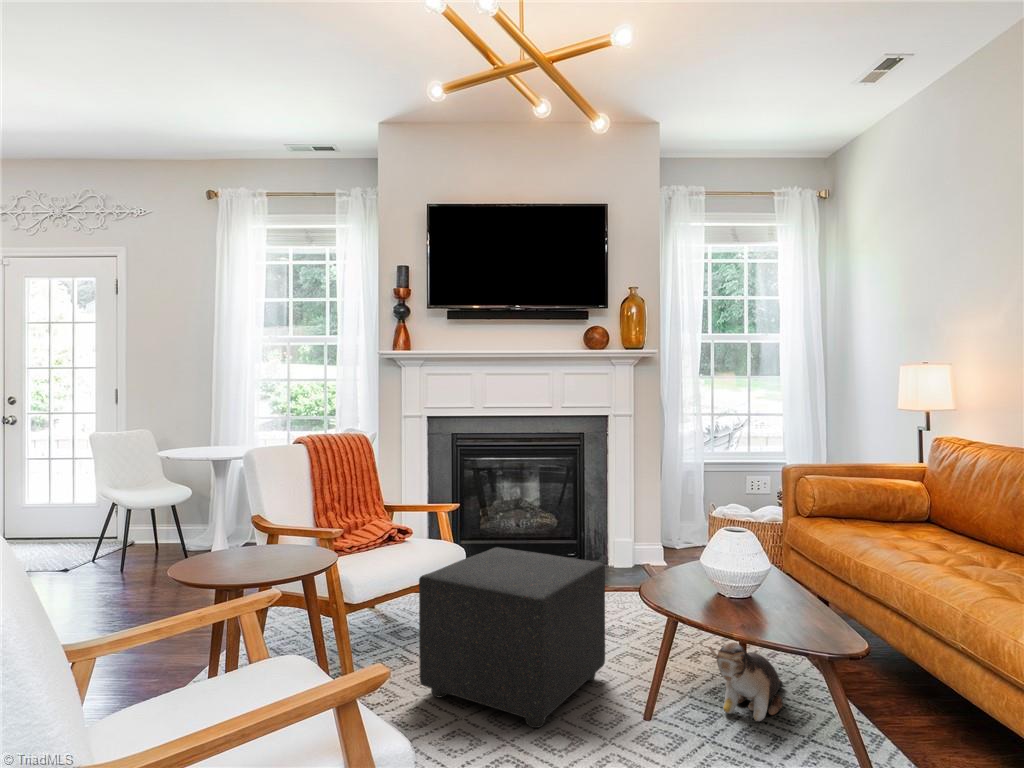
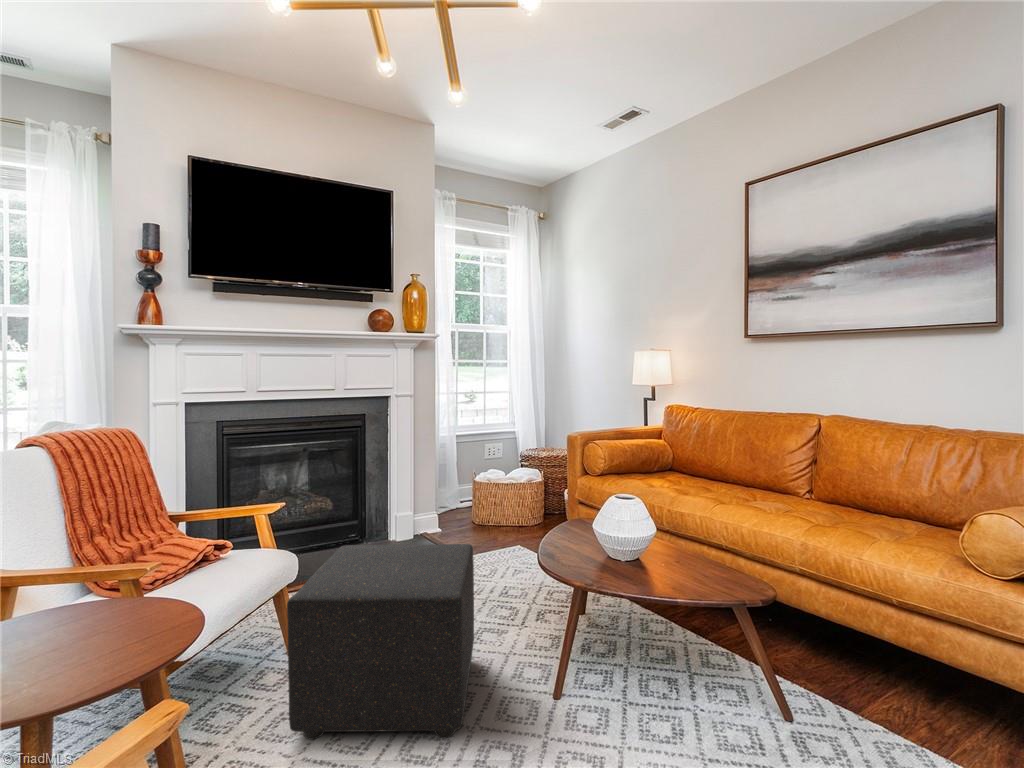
plush toy: present [709,643,783,721] -> none [590,596,632,661]

